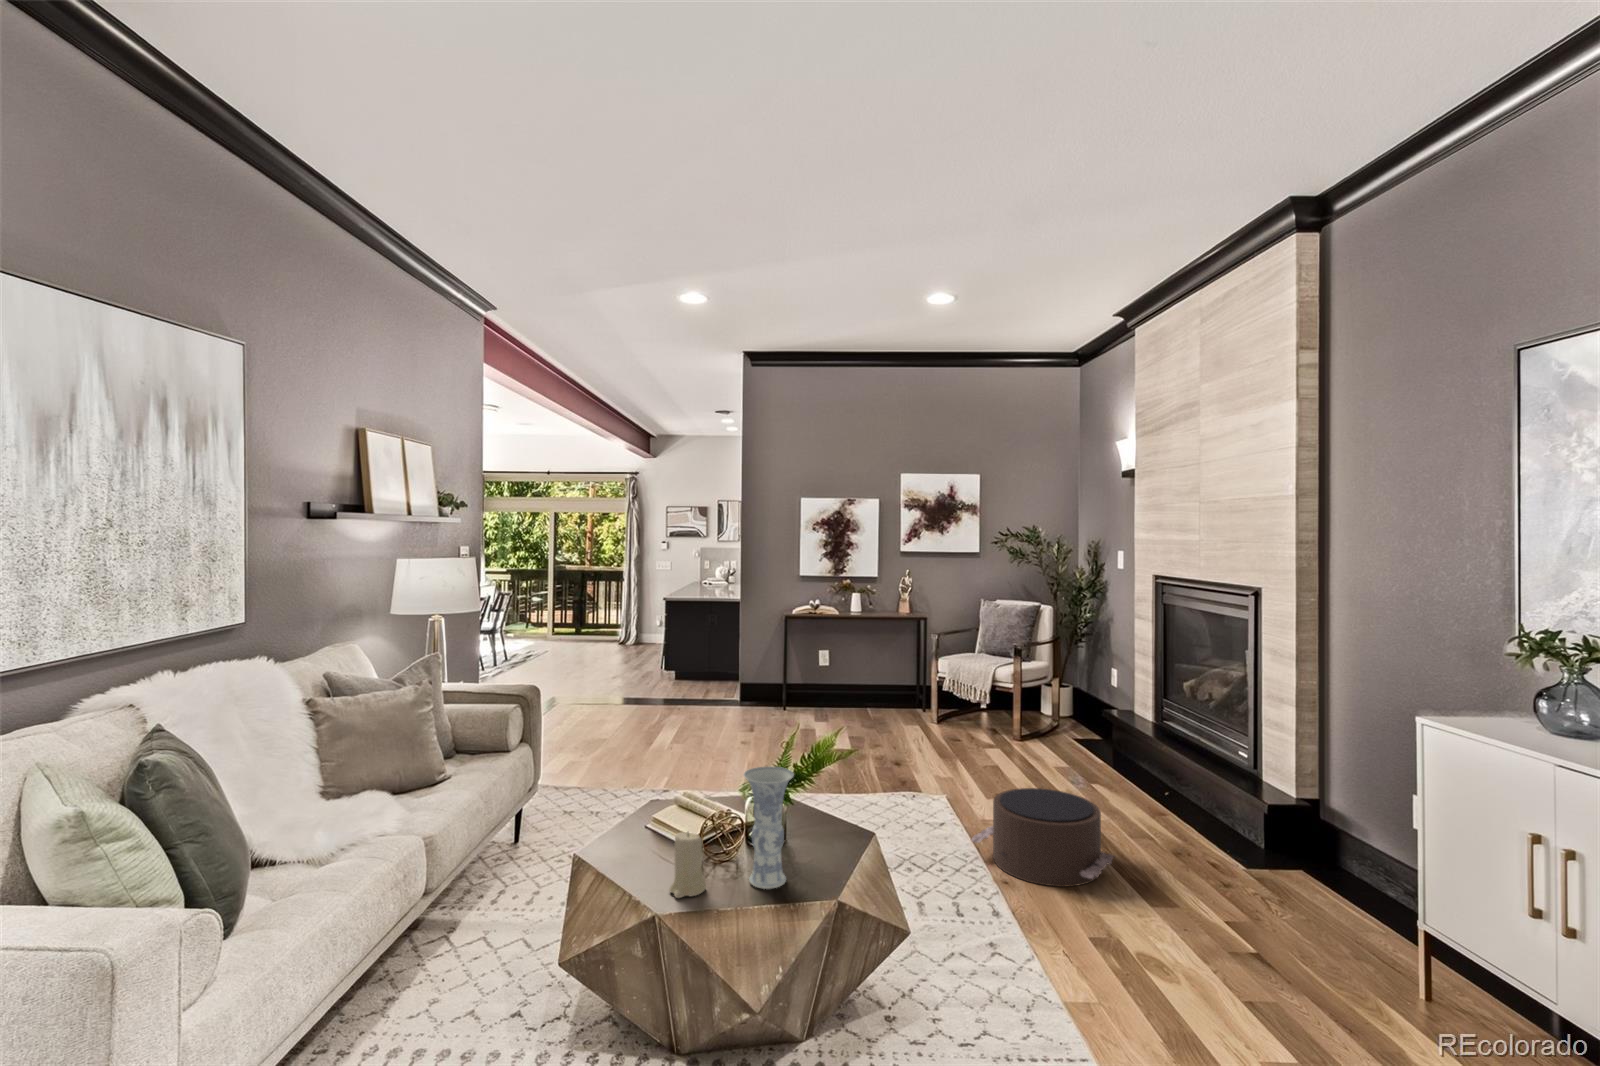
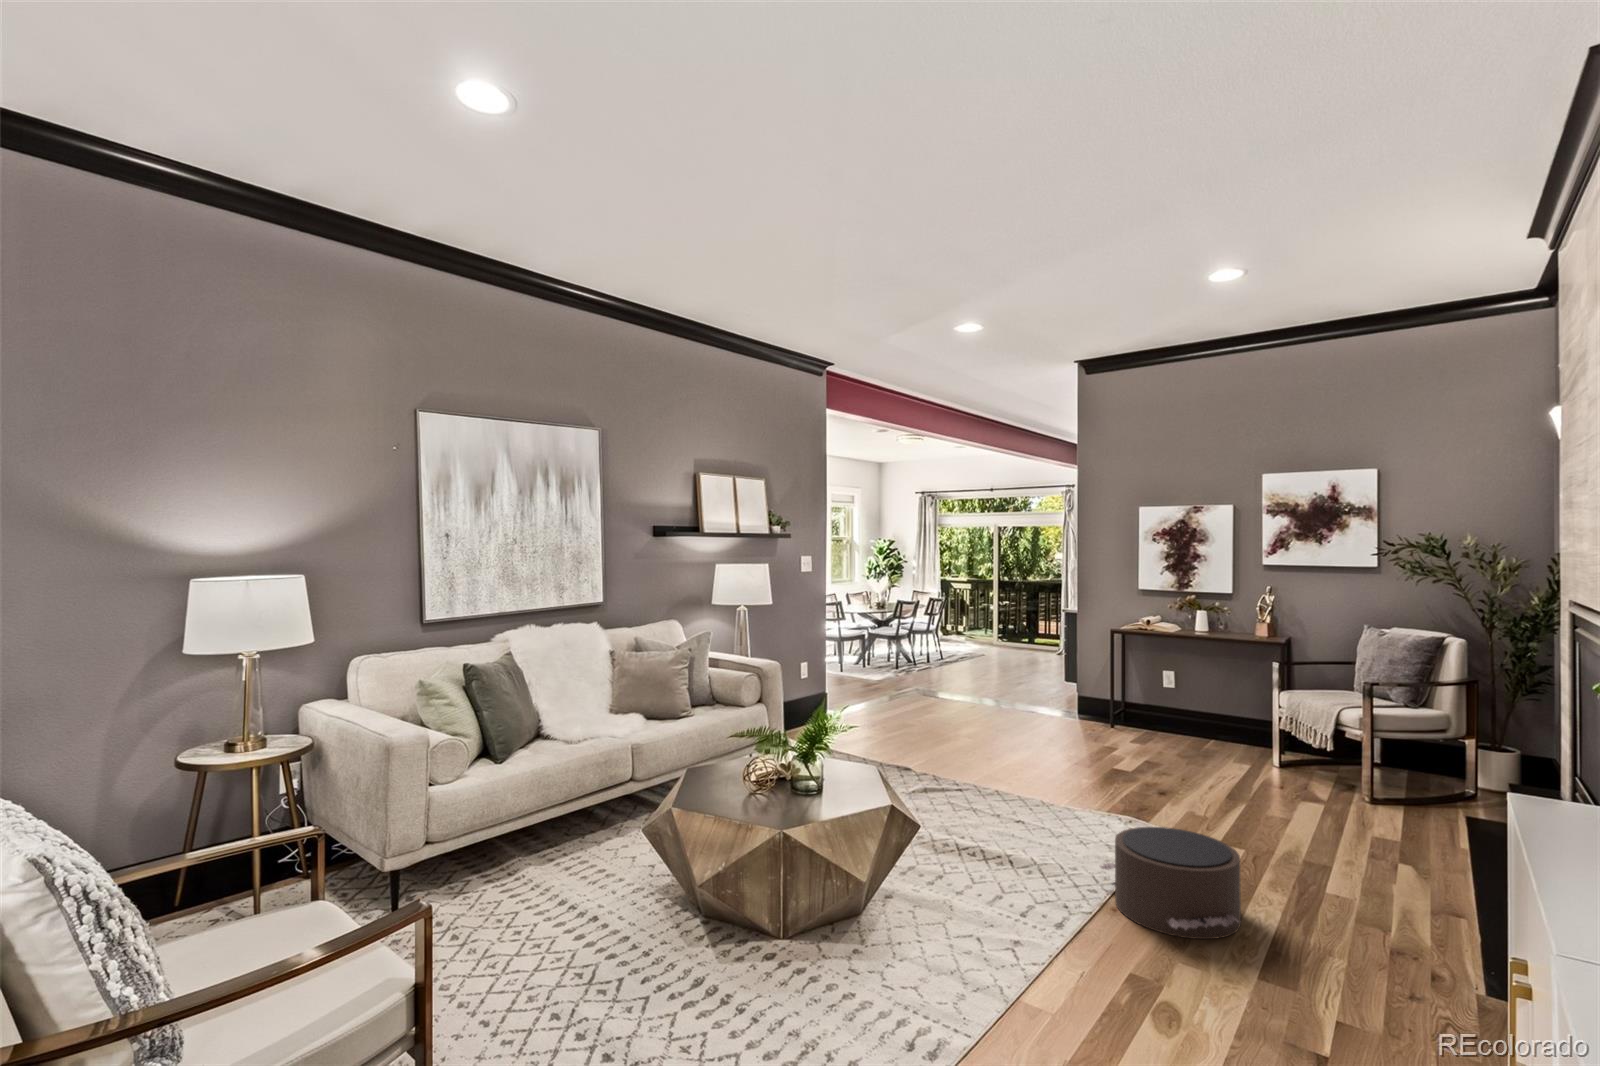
vase: present [744,766,794,889] -> none [744,723,782,812]
candle: present [670,832,706,898] -> none [700,758,726,803]

